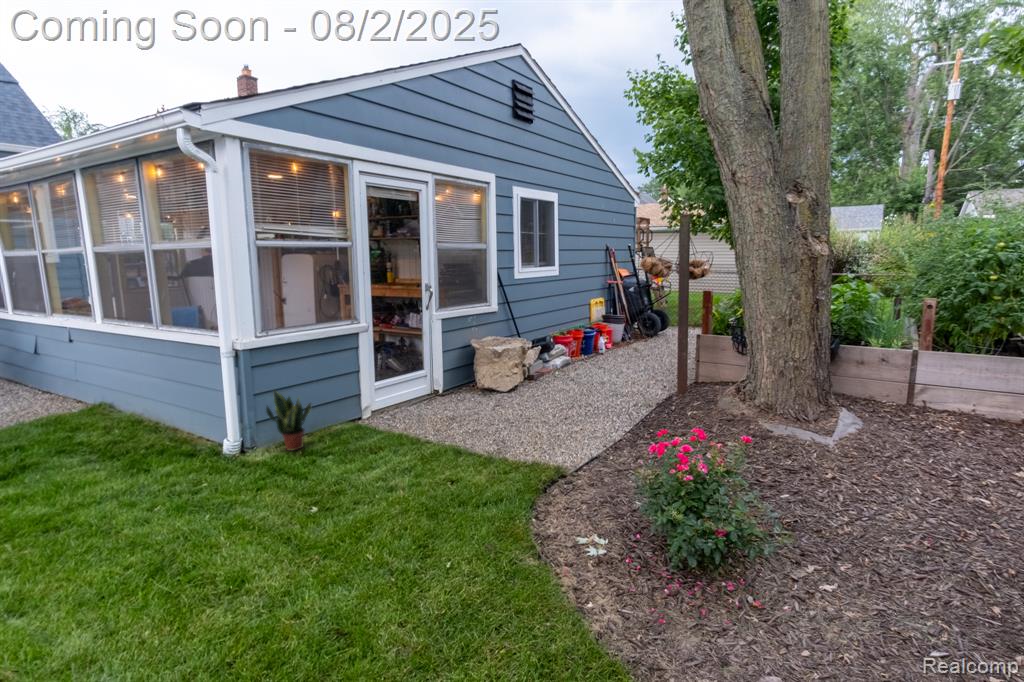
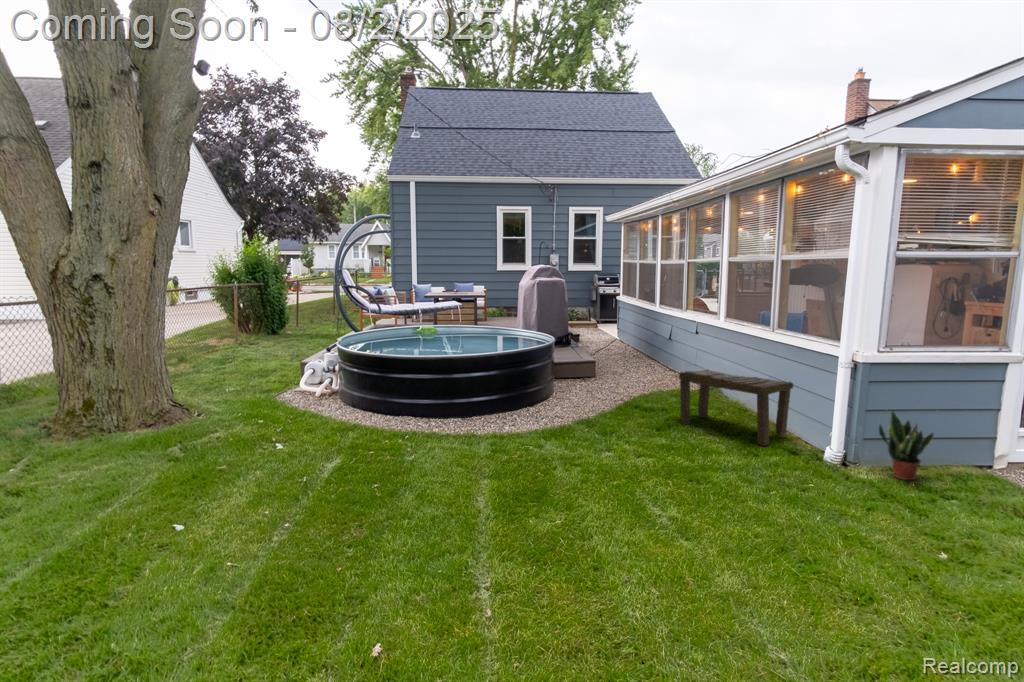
bench: none [31,380,186,460] -> present [679,370,793,446]

